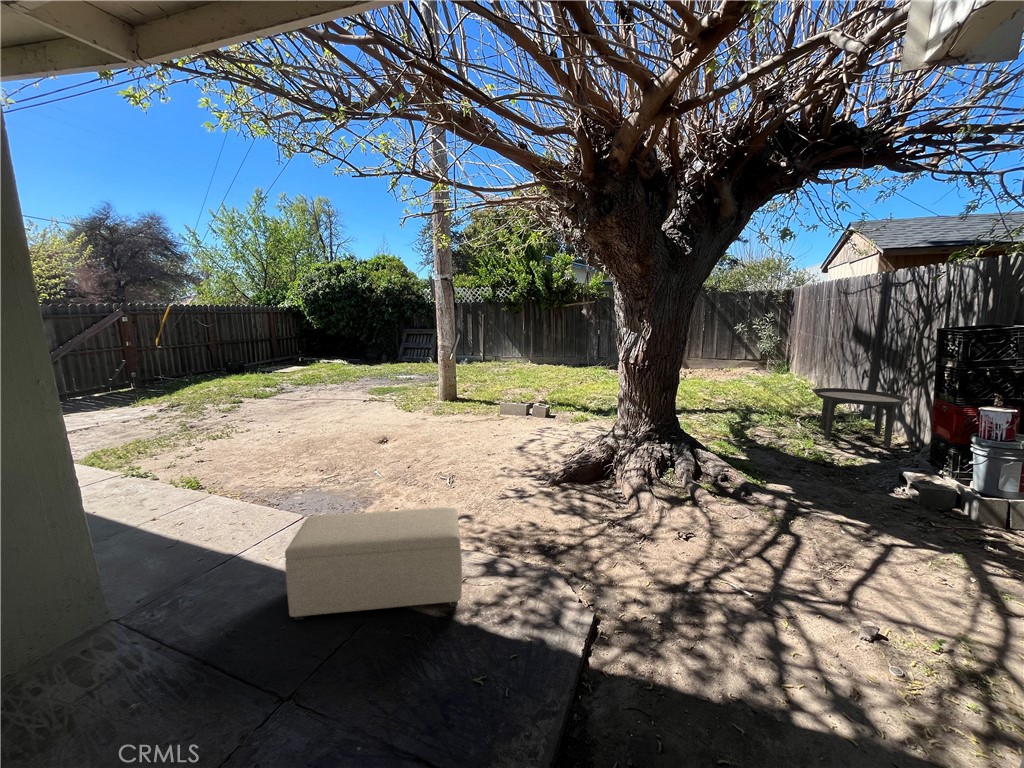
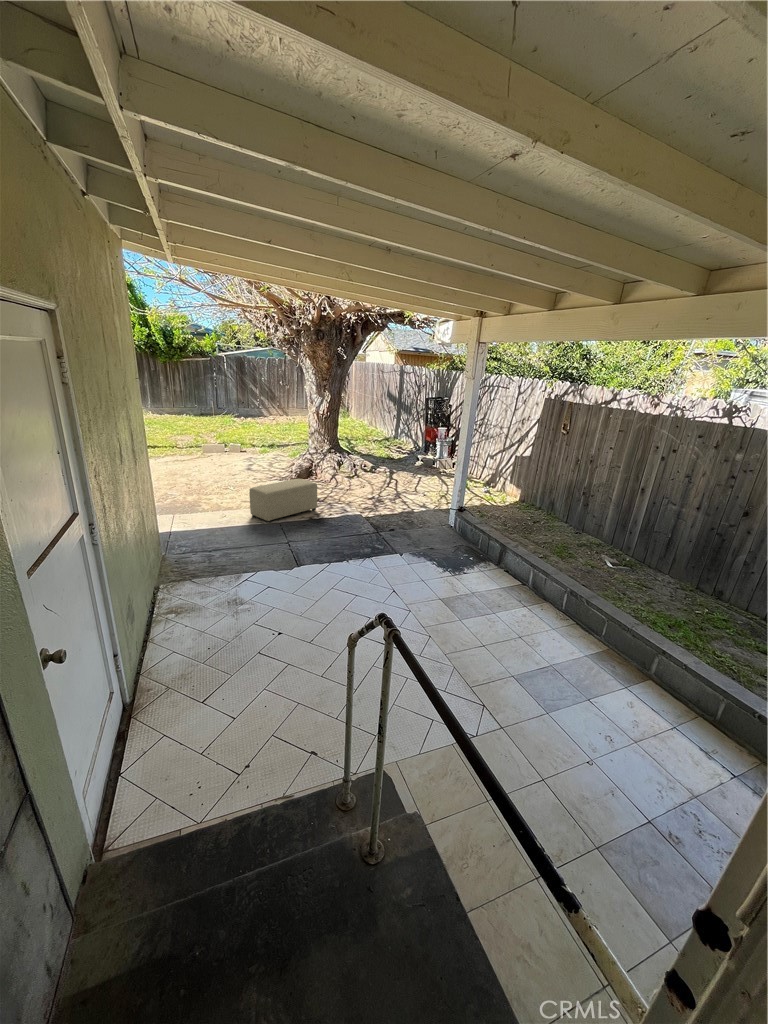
round table: present [812,388,909,447] -> none [378,424,415,450]

